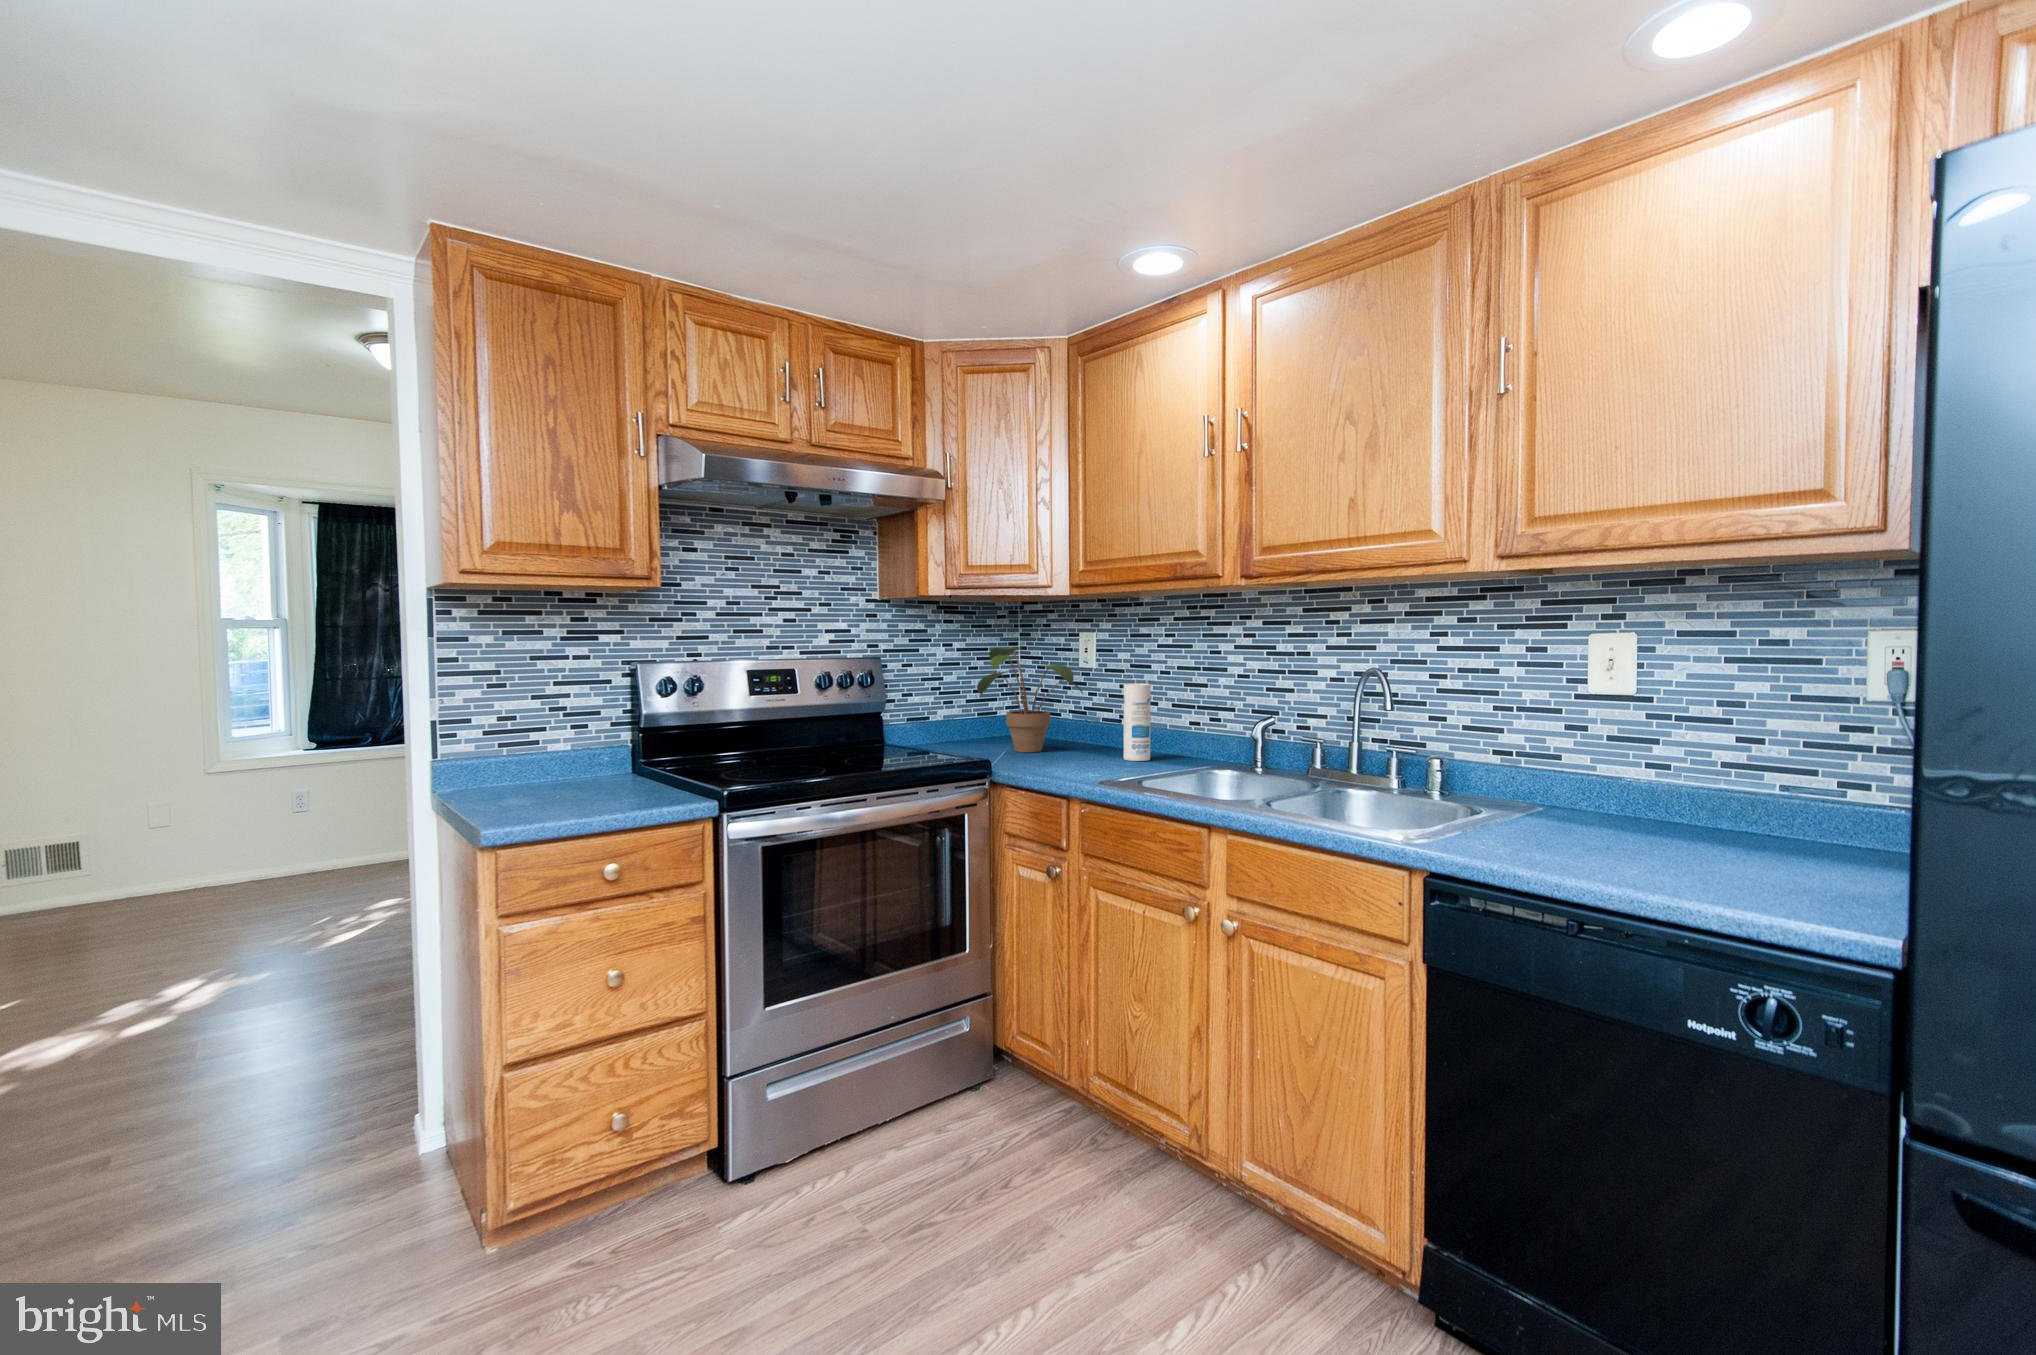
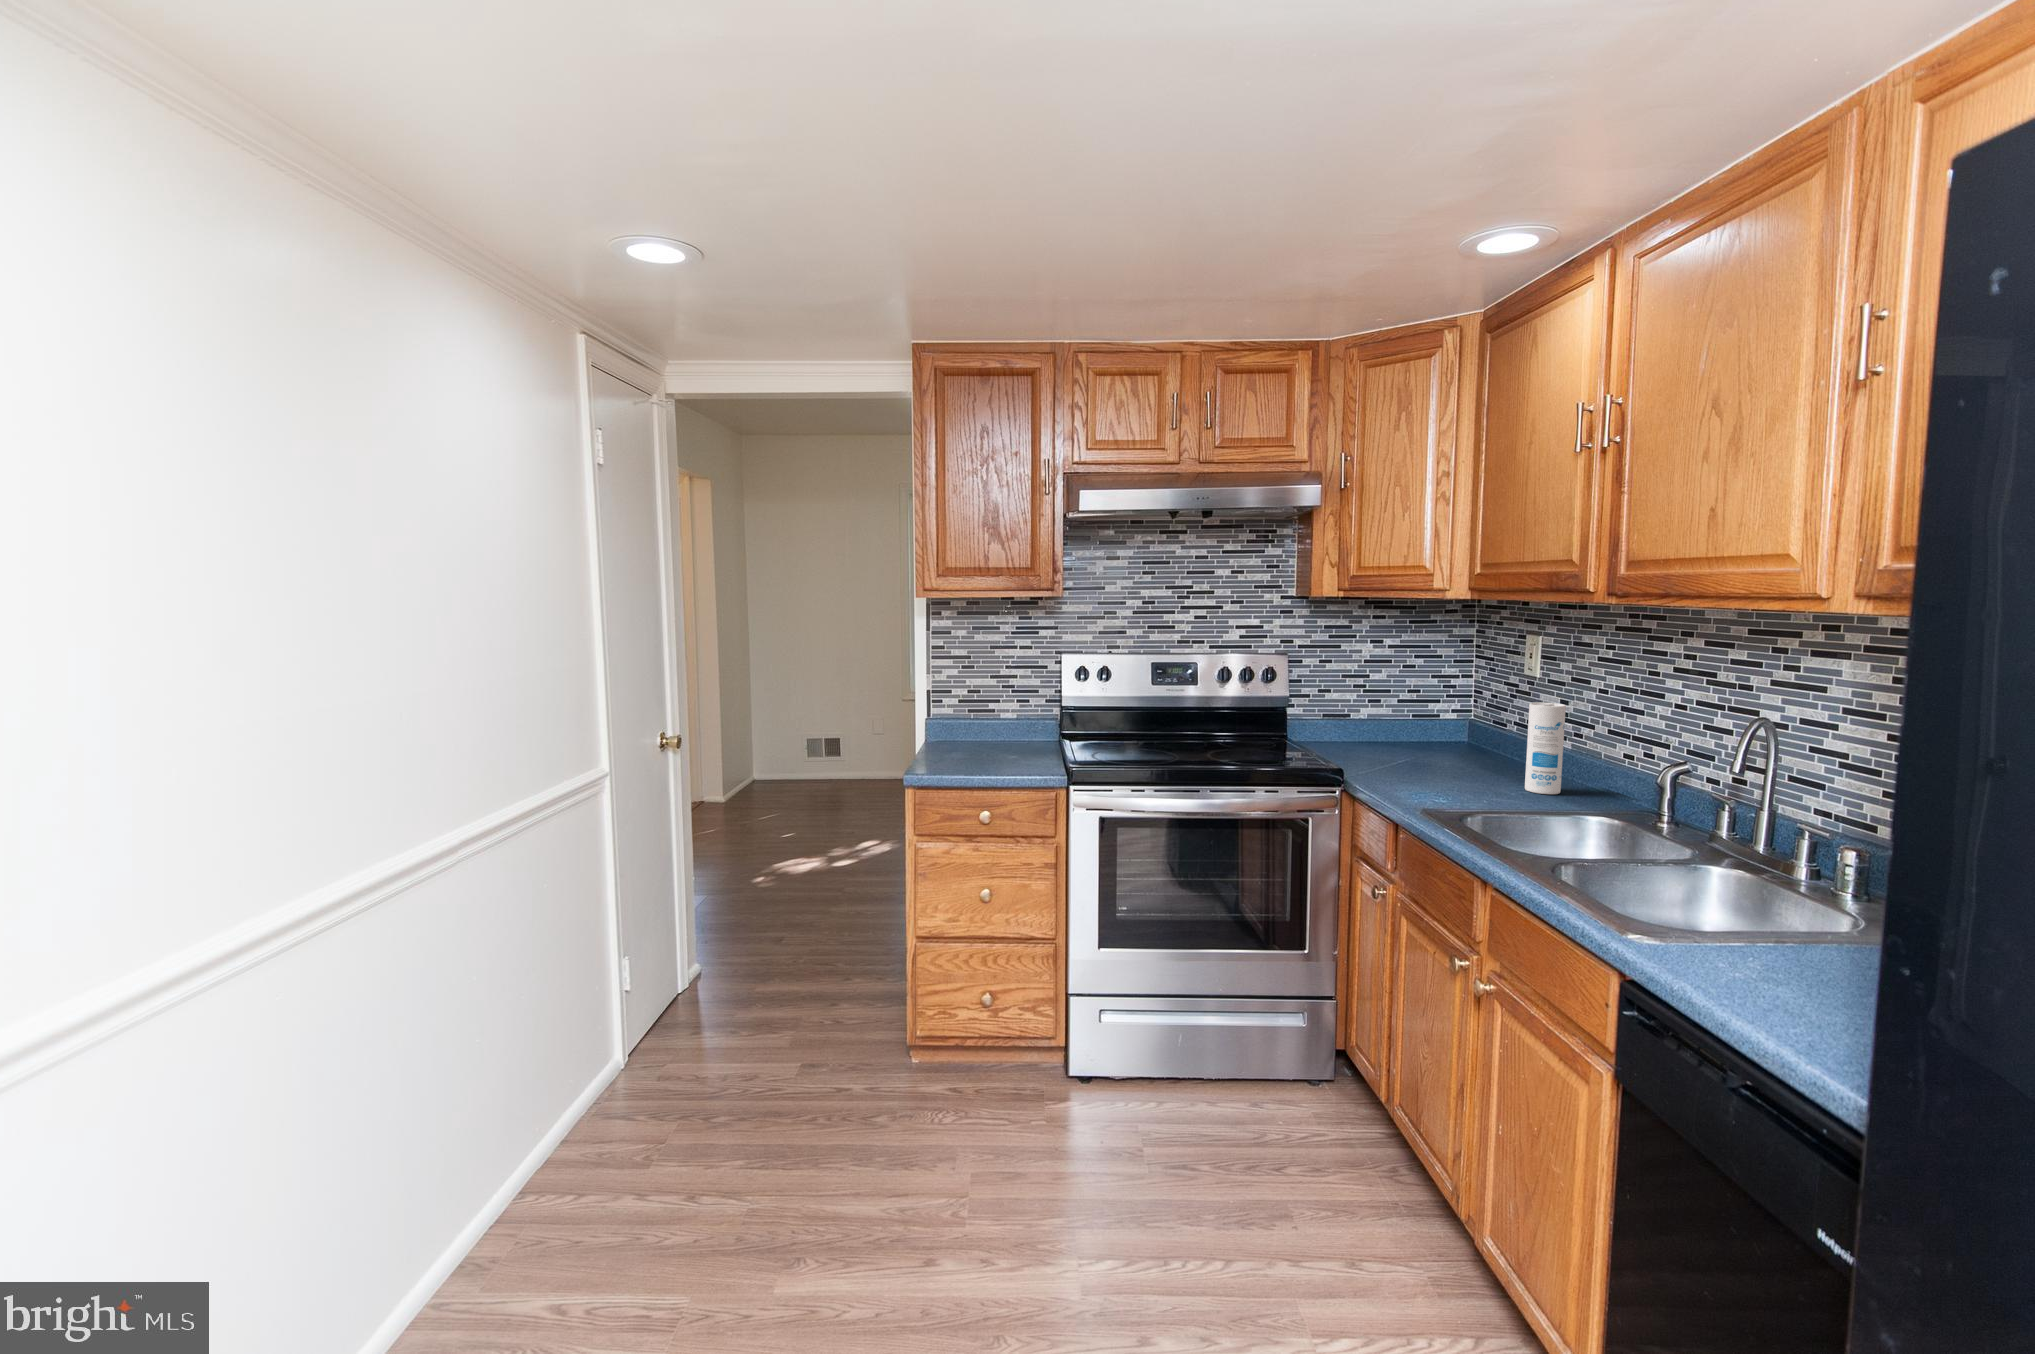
potted plant: present [977,646,1083,752] -> none [1383,648,1508,764]

